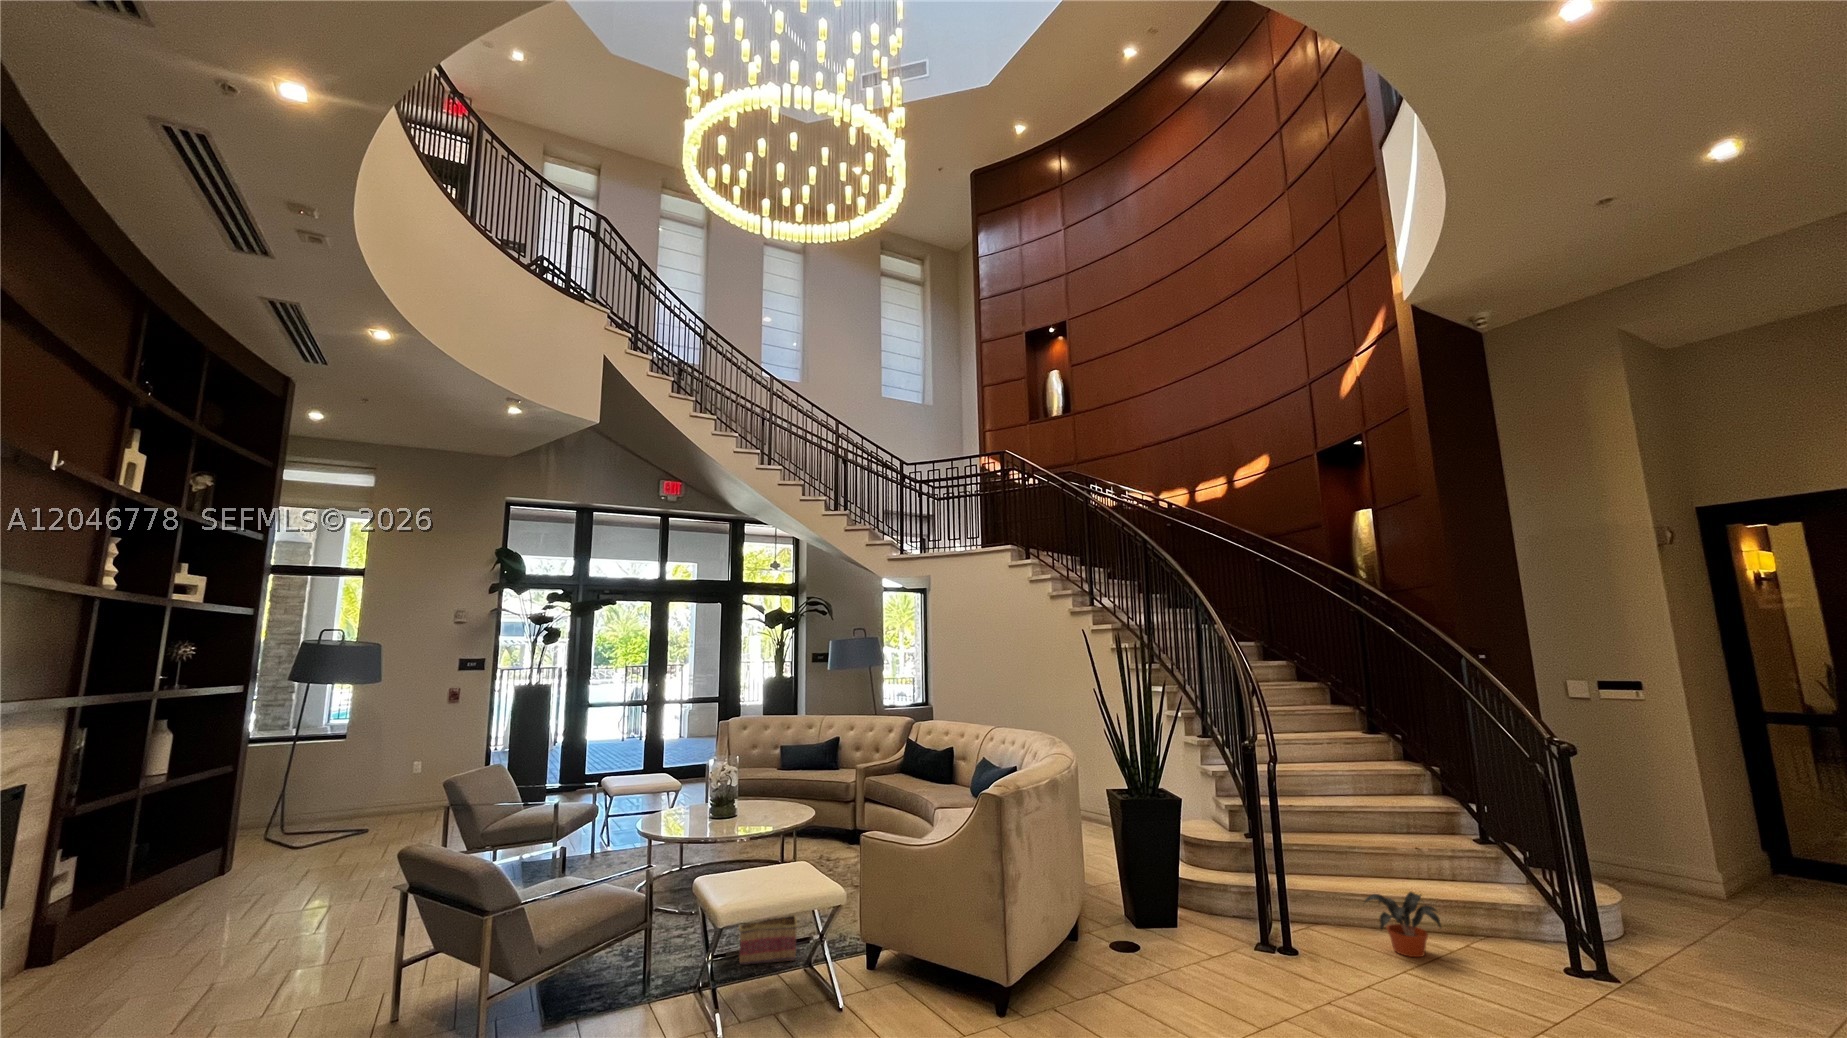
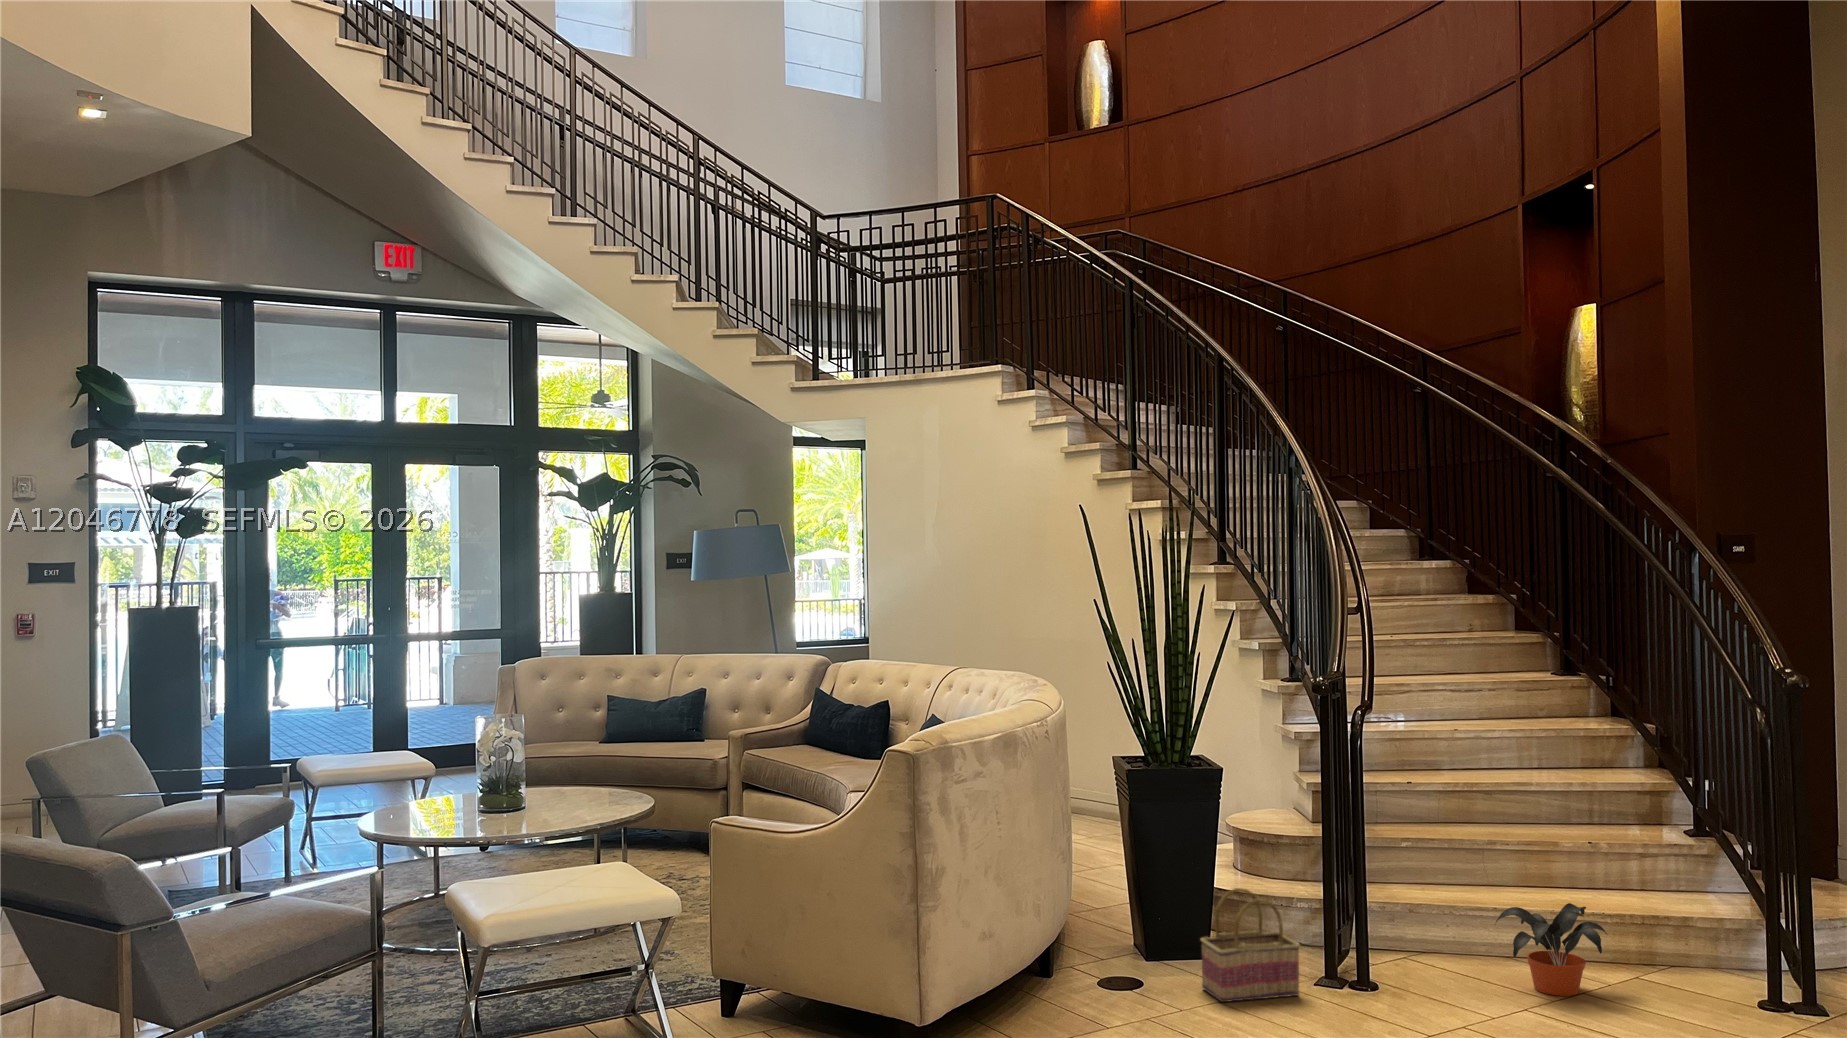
basket: present [739,915,797,965] -> present [1201,888,1300,1002]

